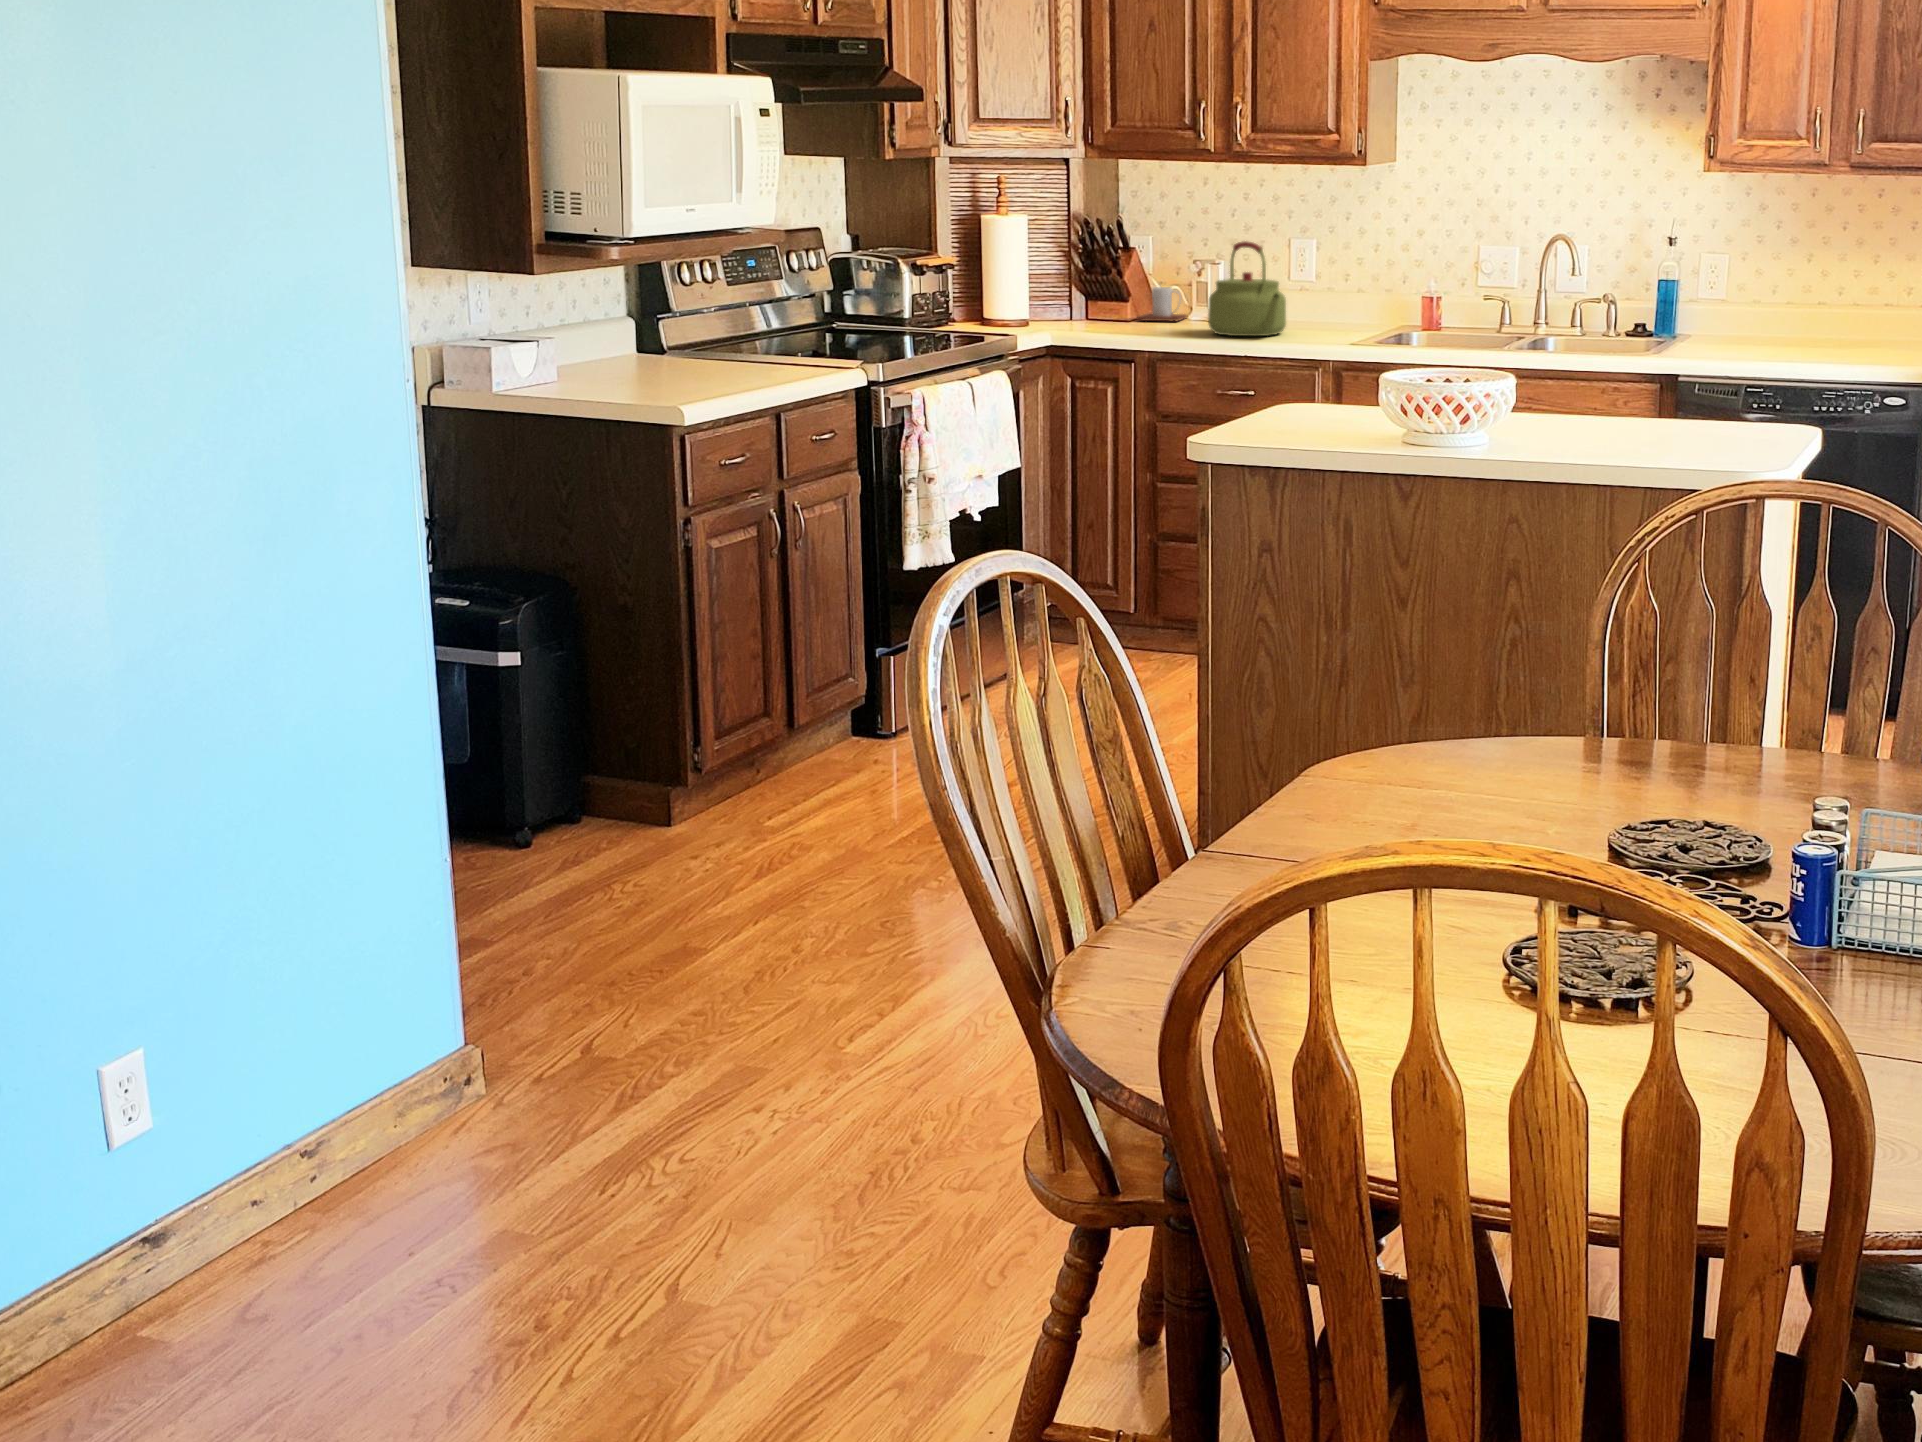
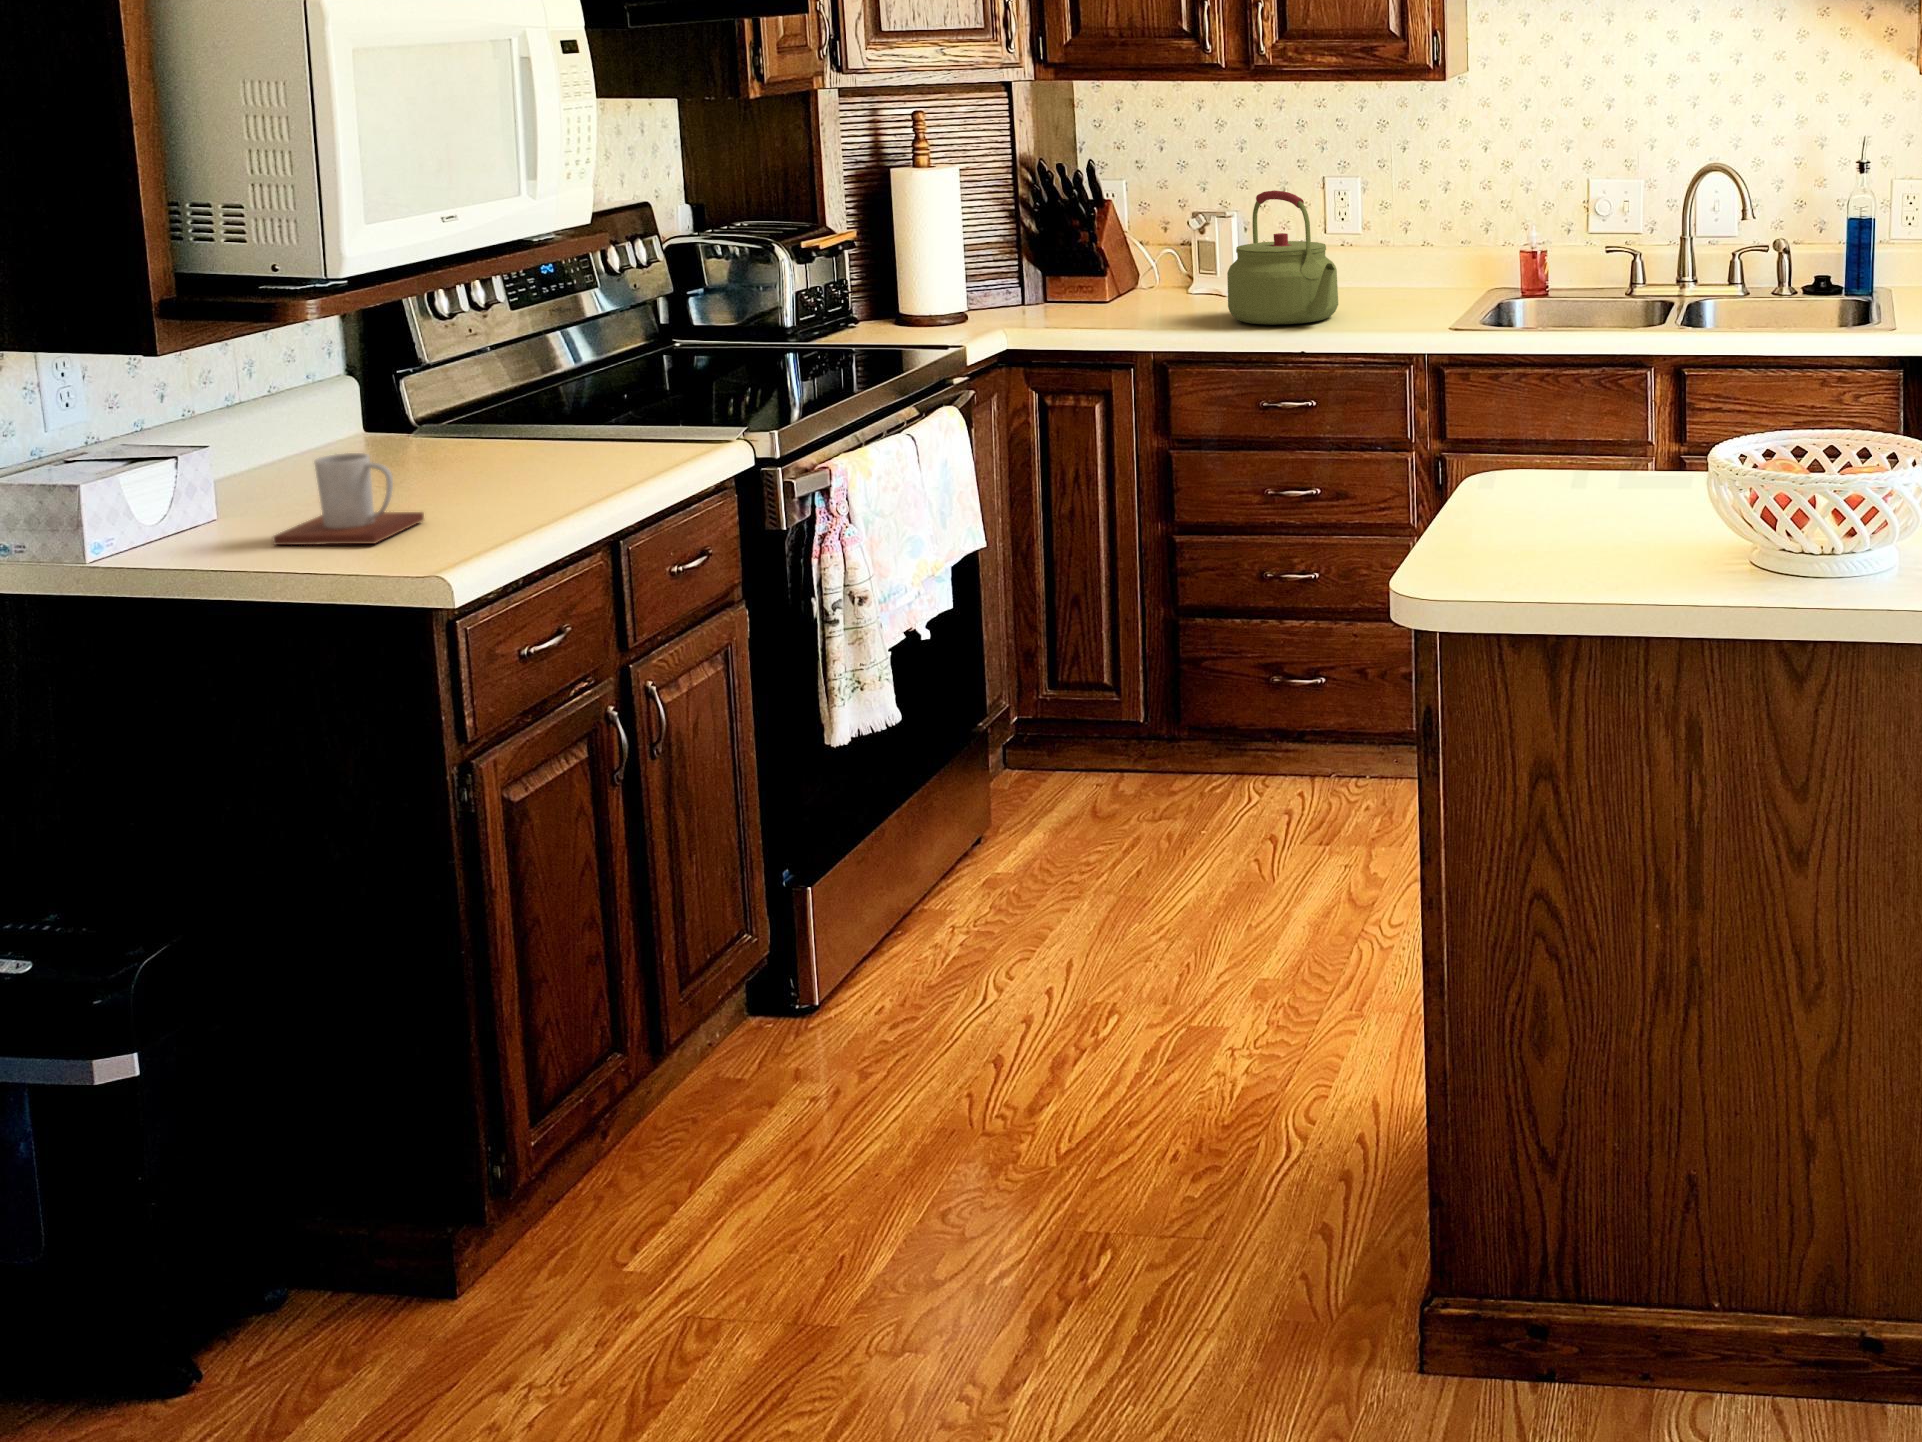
mug: present [1137,287,1187,322] -> present [273,453,424,545]

